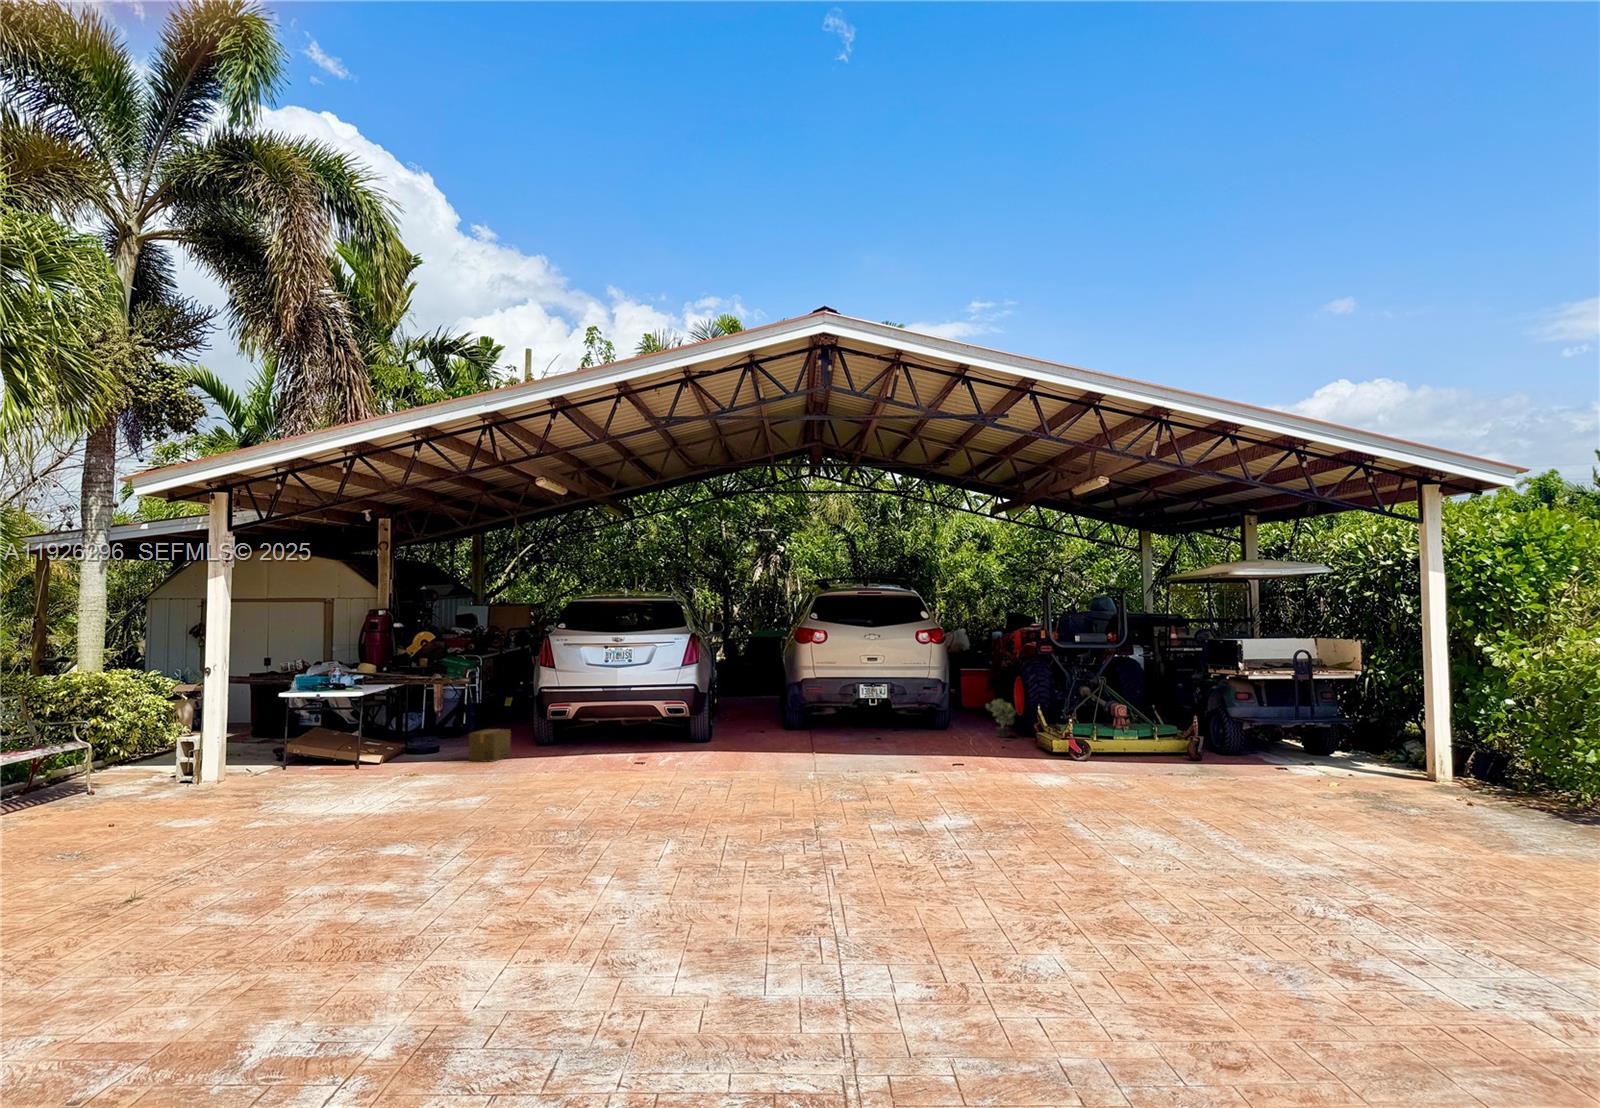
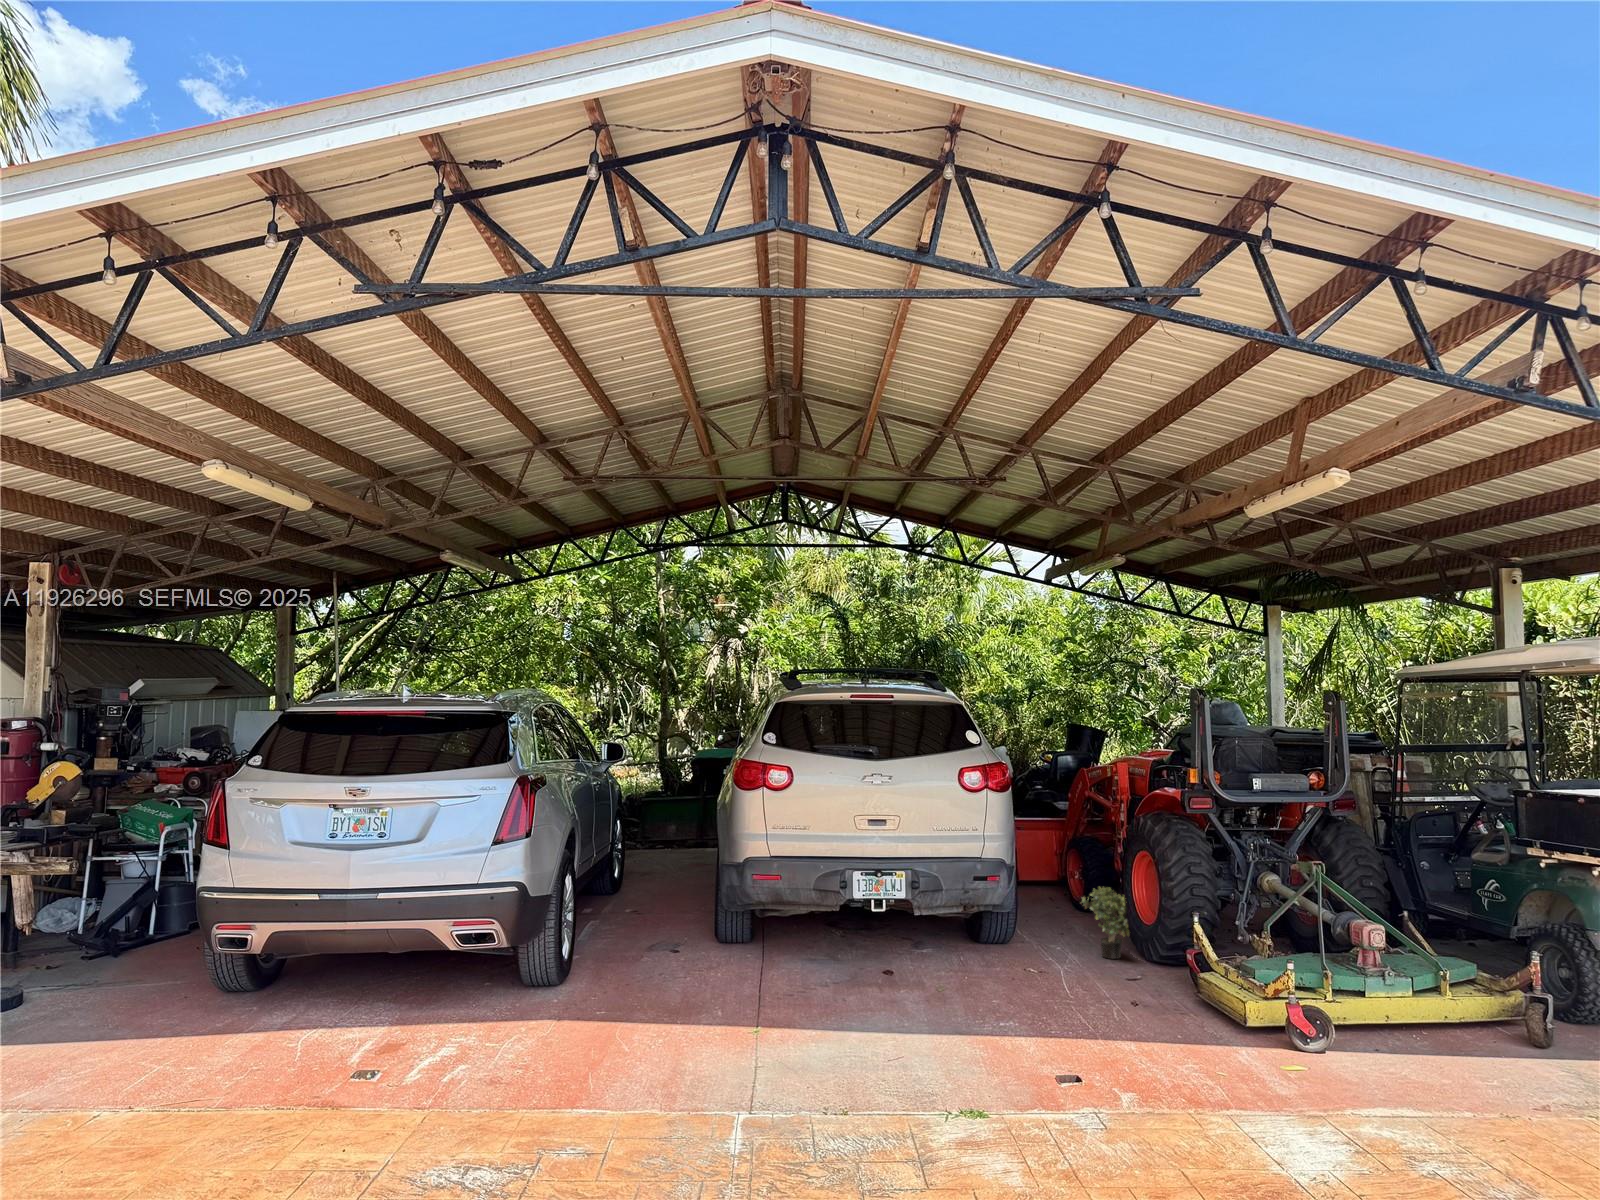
cardboard box: present [469,729,511,762] -> none [52,963,159,1041]

